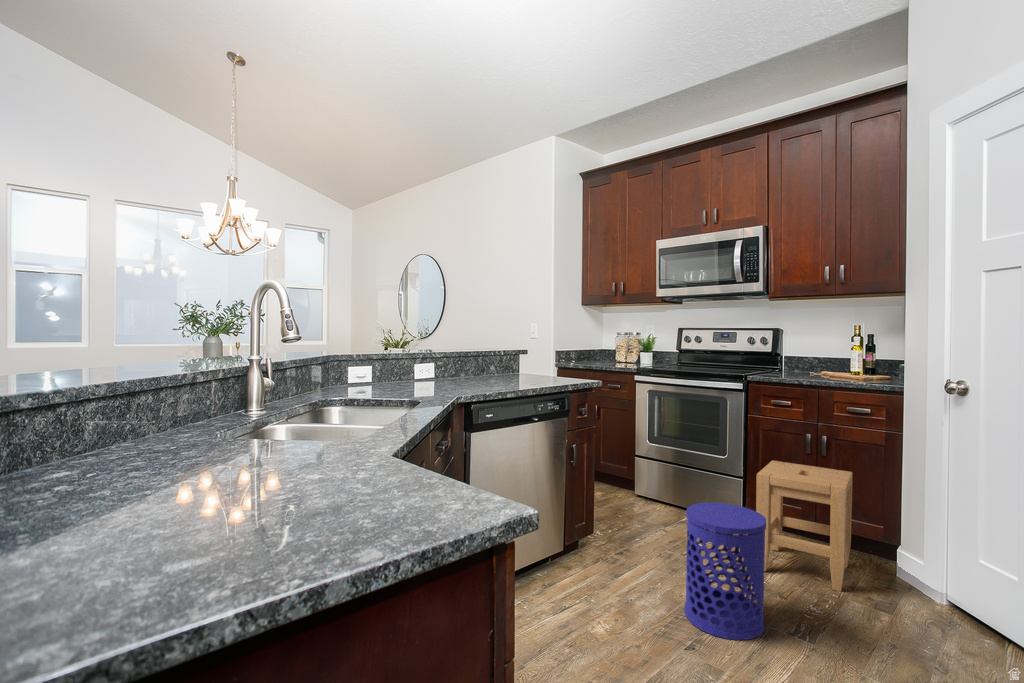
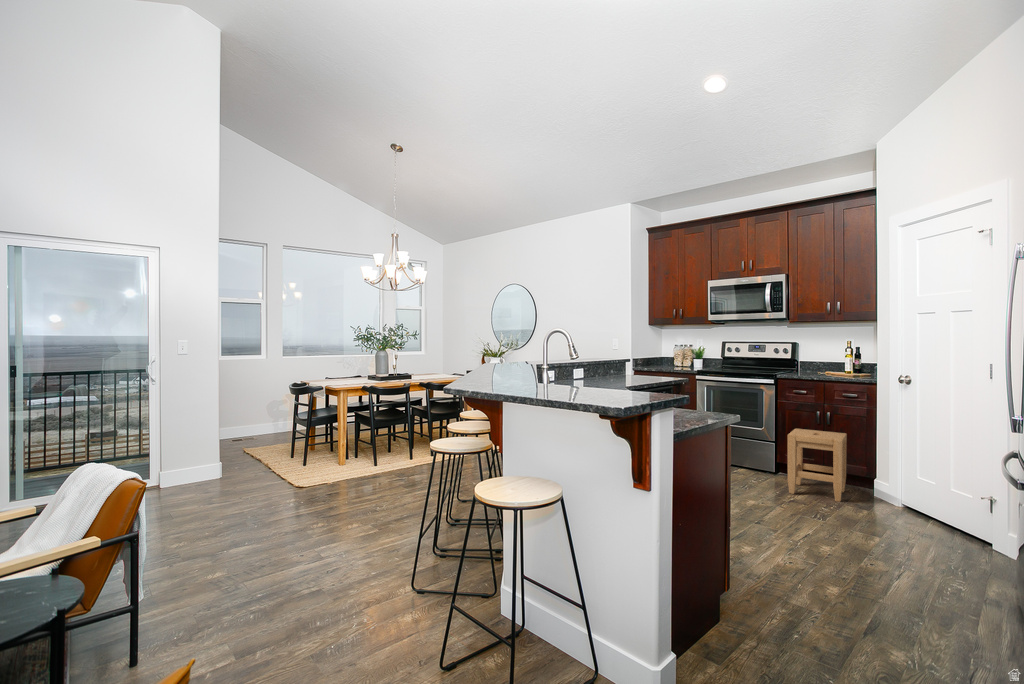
waste bin: present [684,503,766,640] -> none [750,449,798,520]

